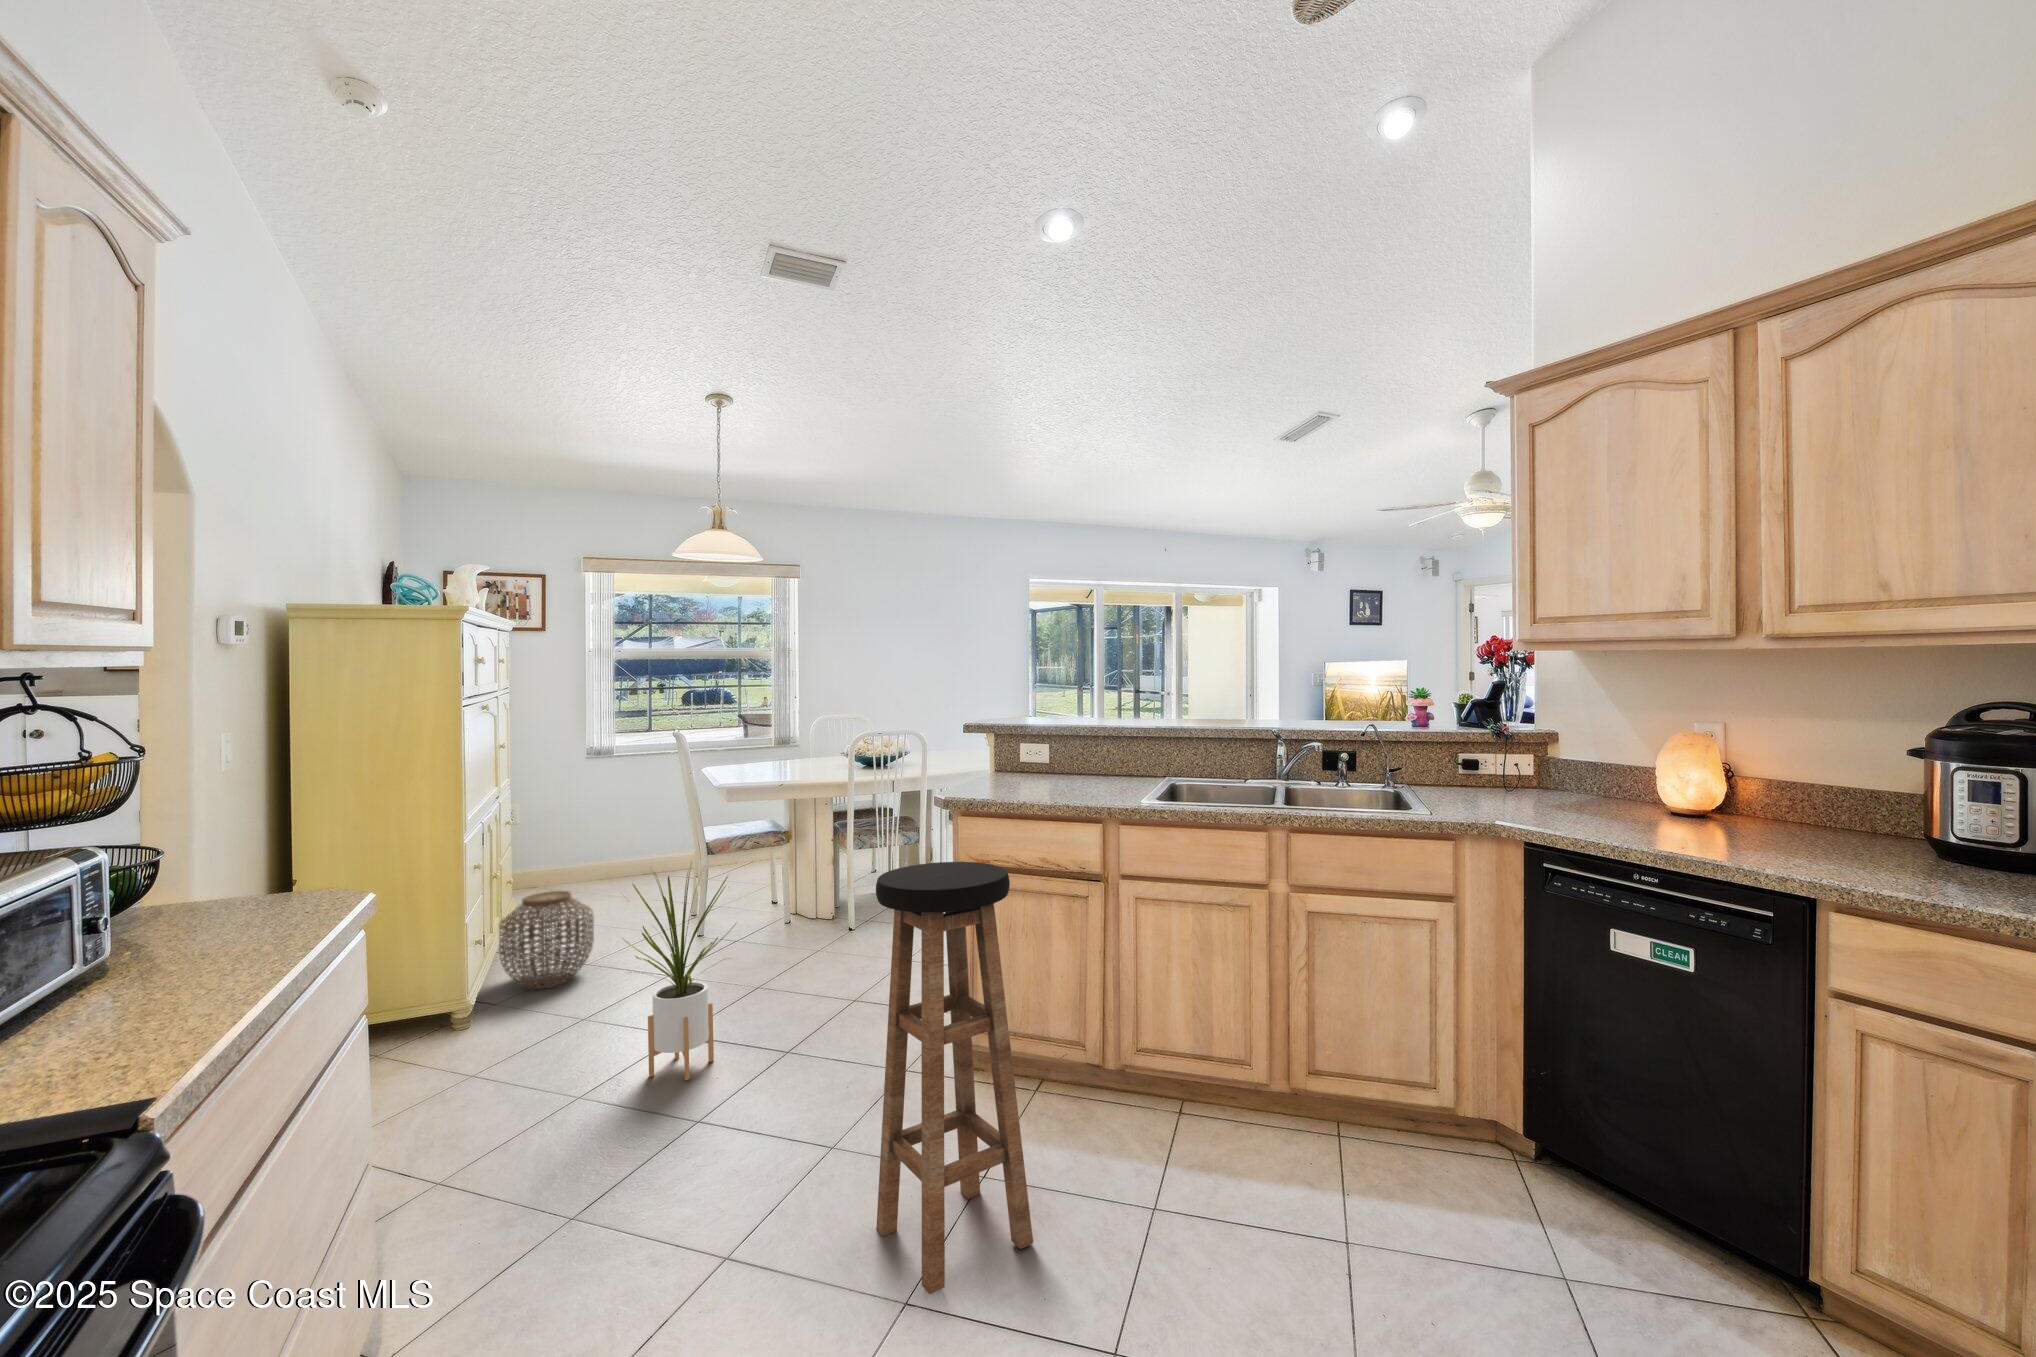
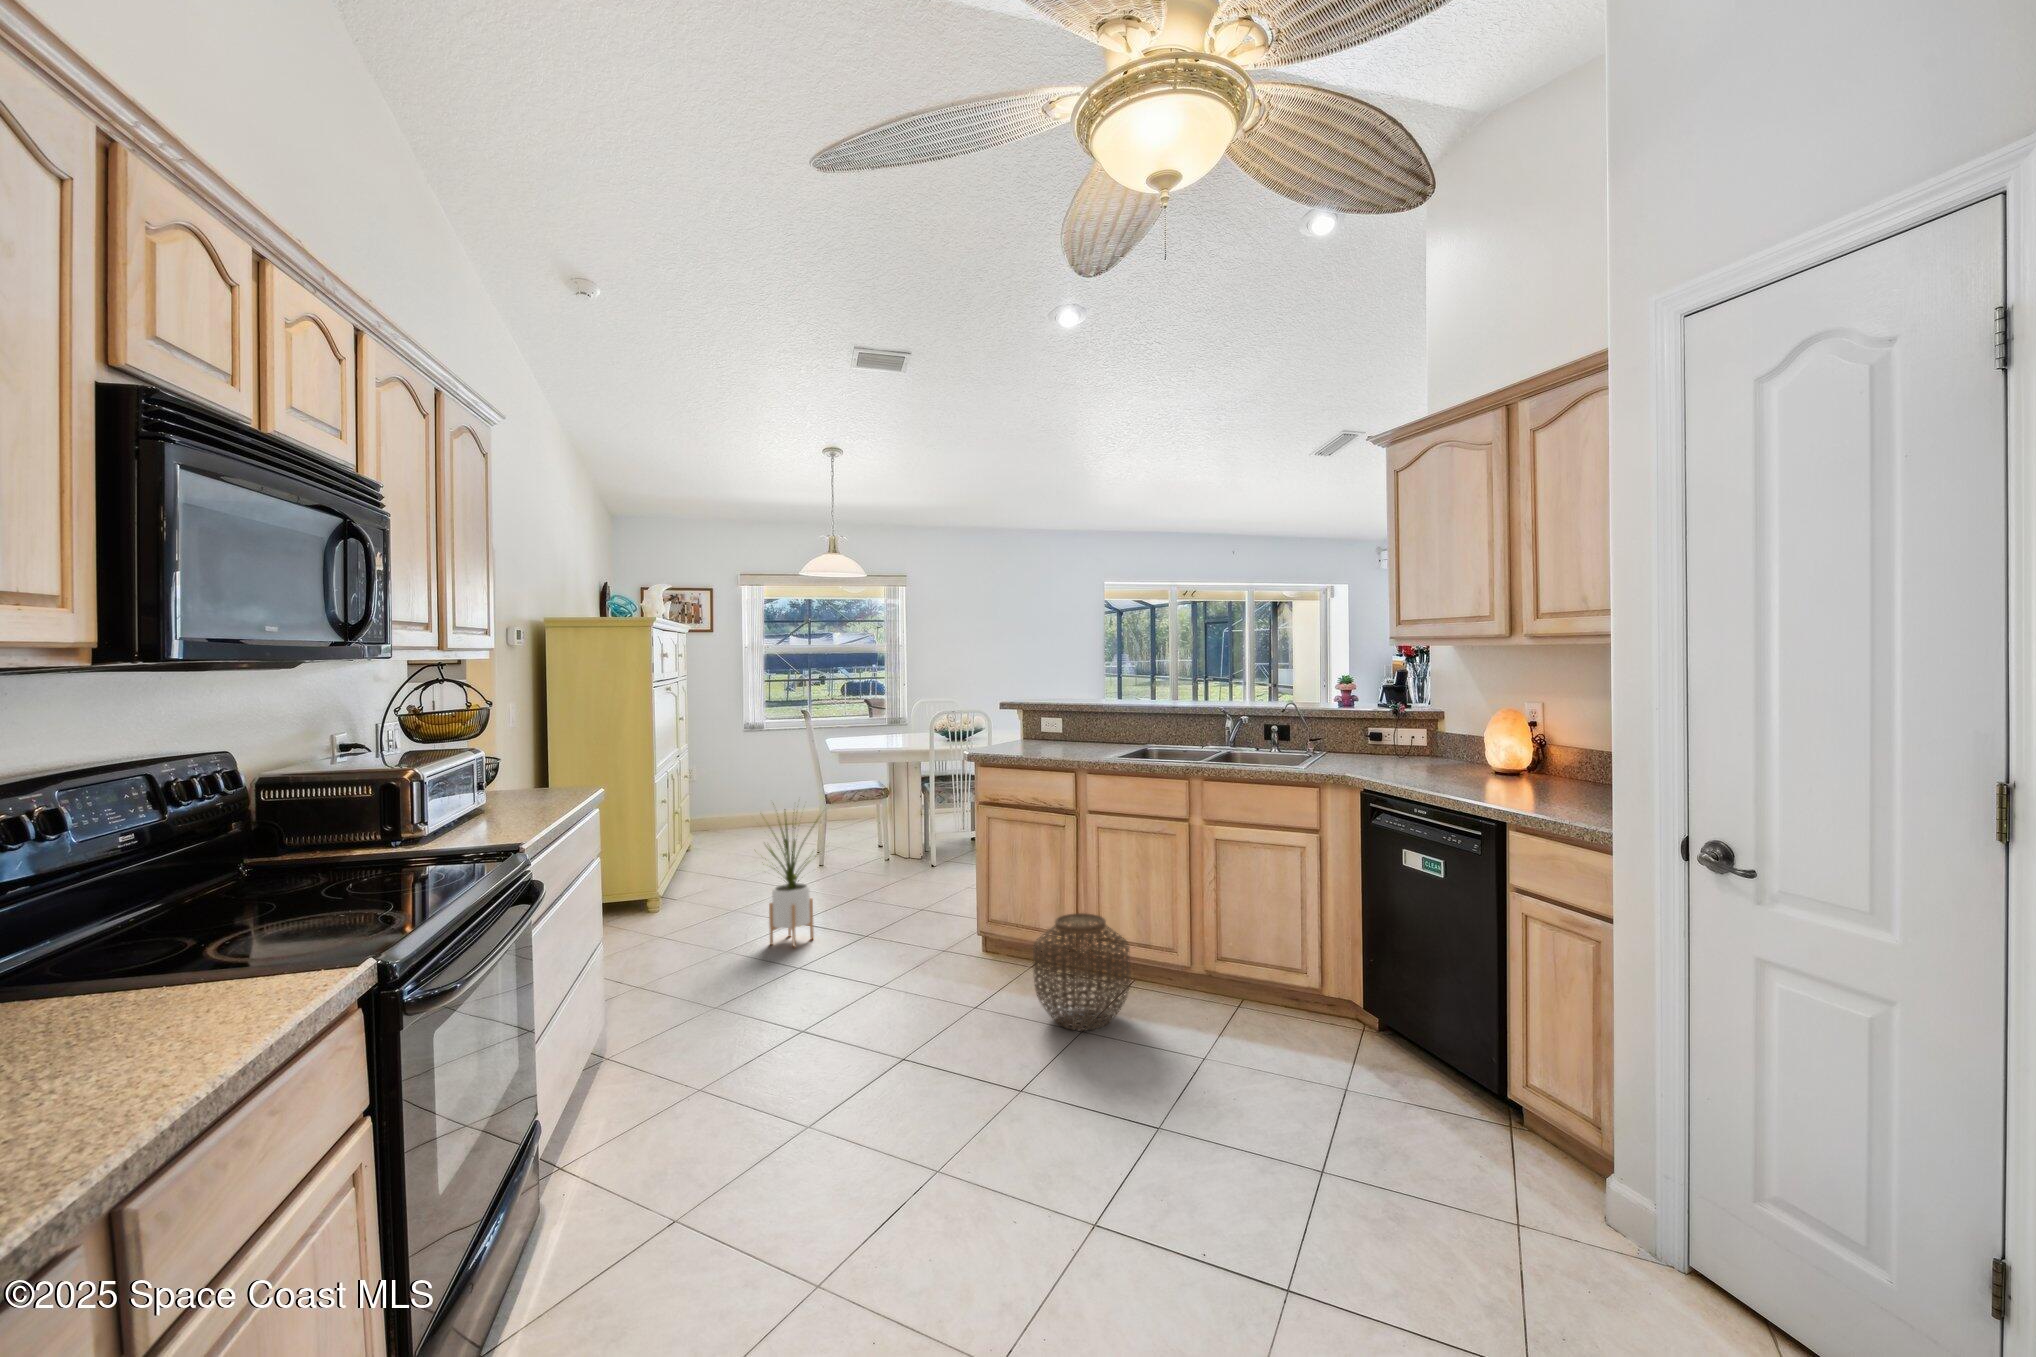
bar stool: present [876,862,1033,1294] -> none [893,791,992,1055]
woven basket: present [499,891,594,989] -> present [1033,913,1130,1030]

